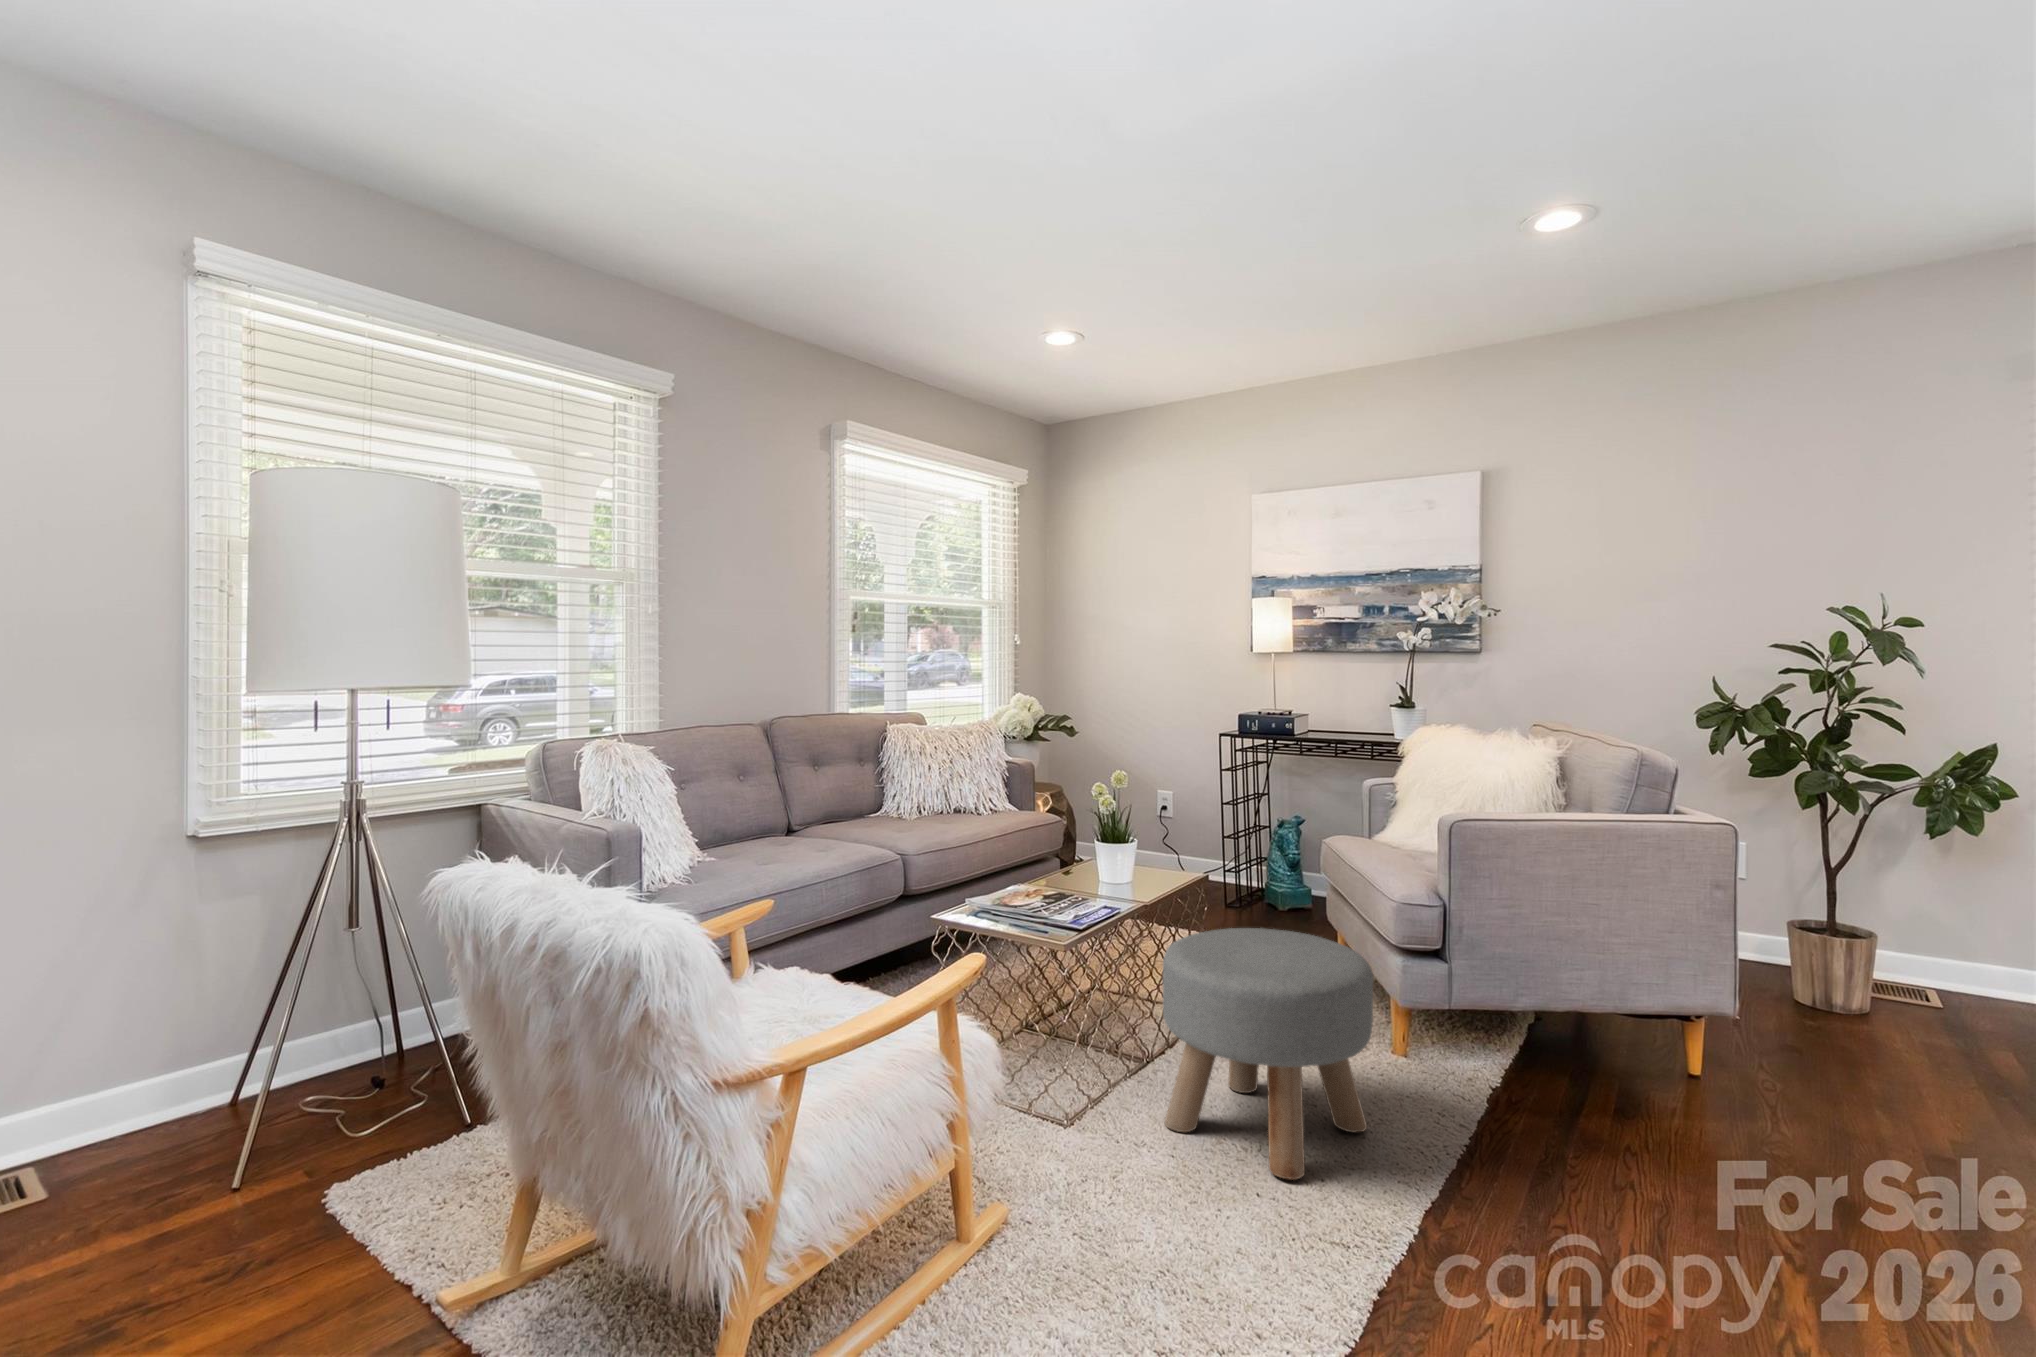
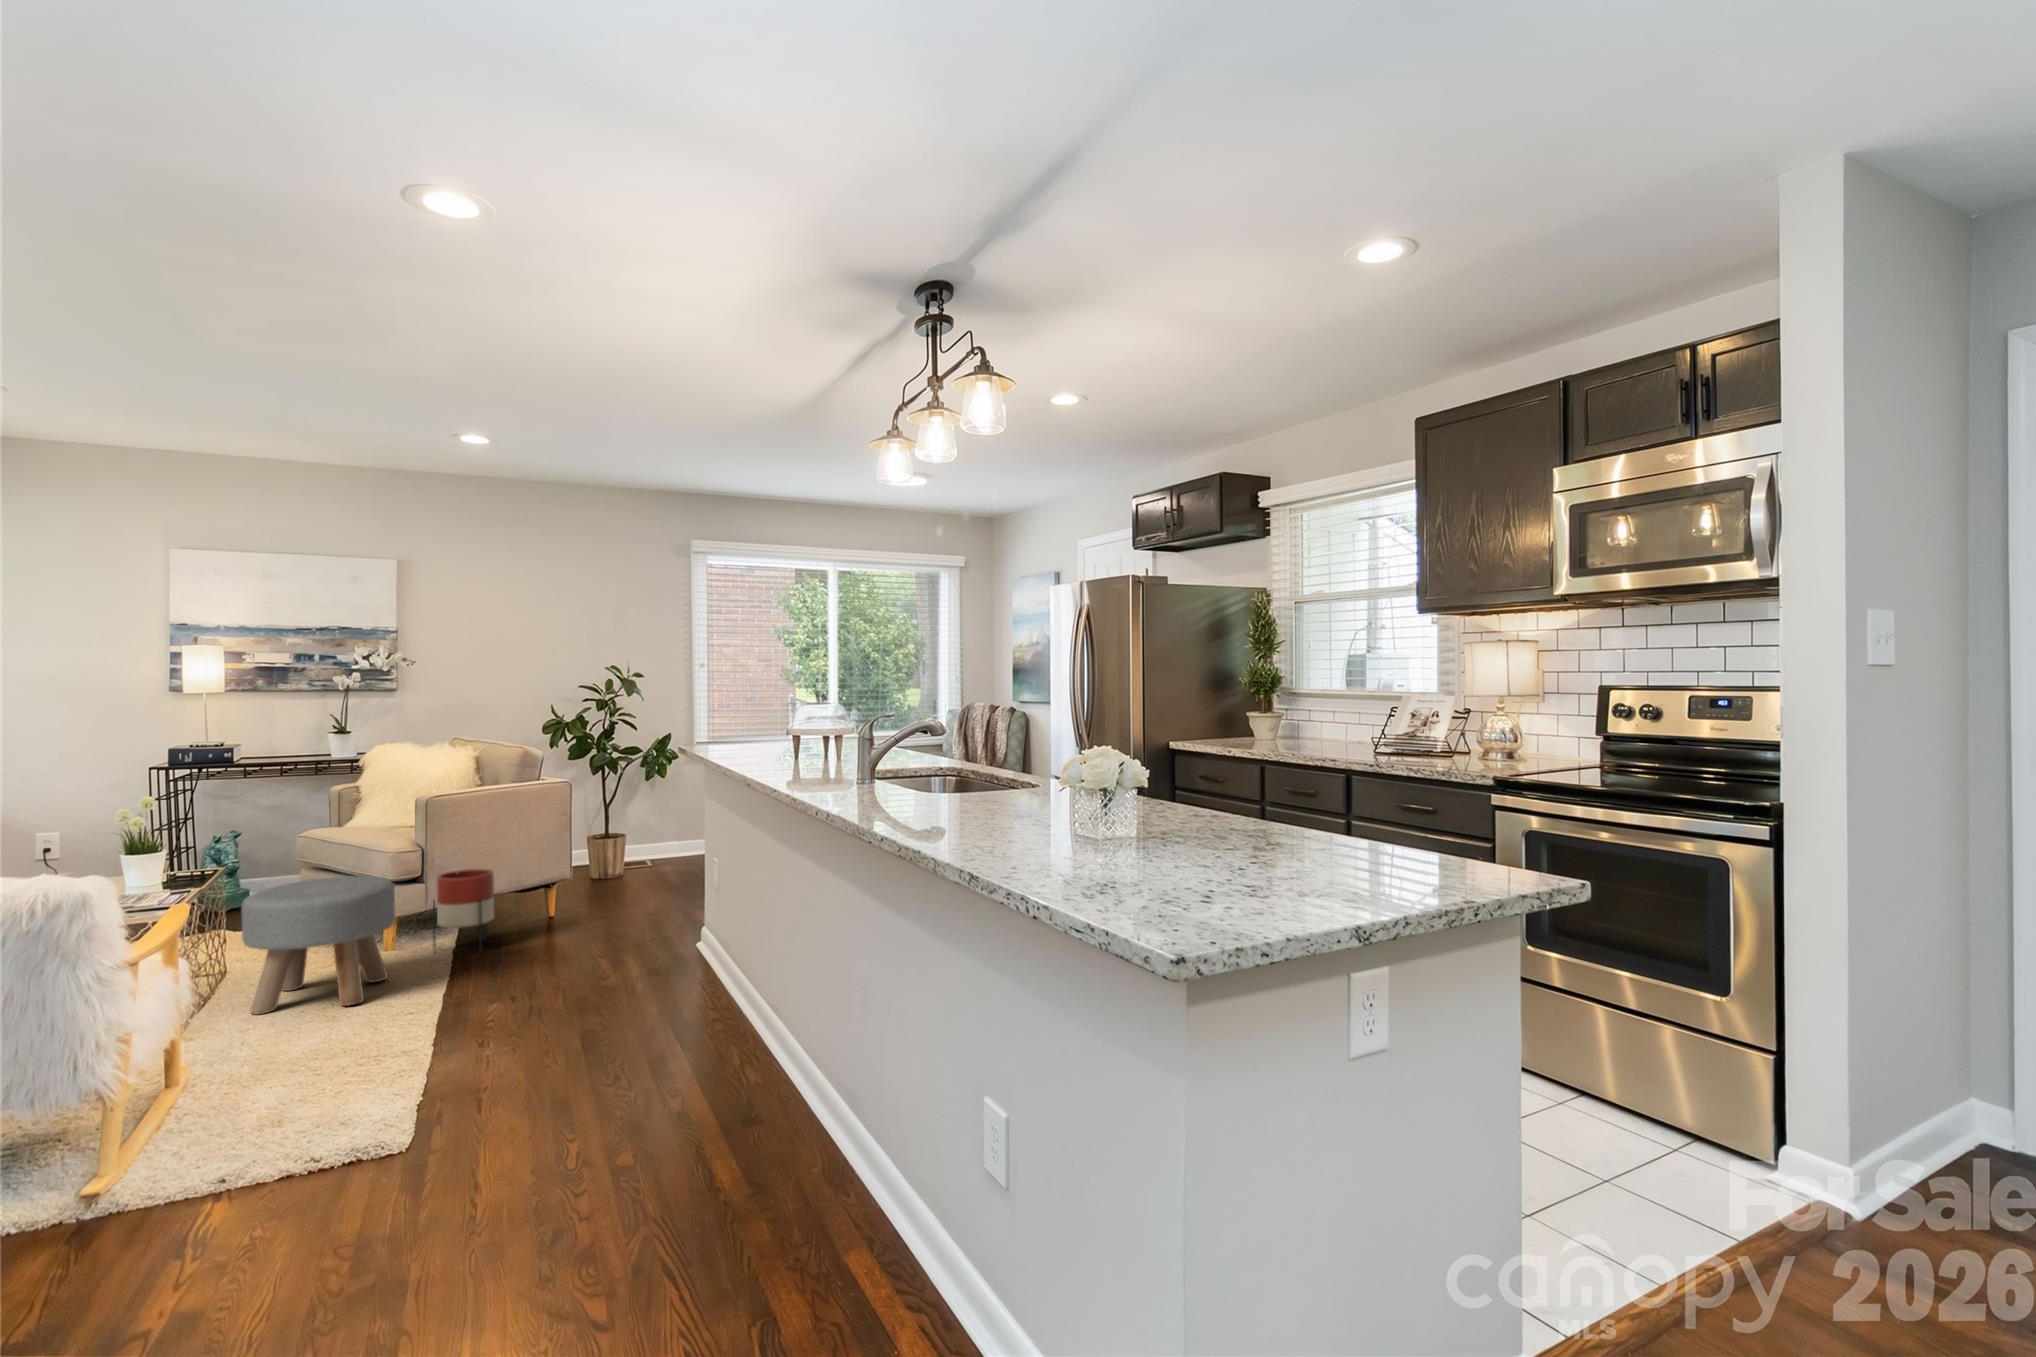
planter: none [1463,956,1571,1129] -> present [433,869,494,952]

